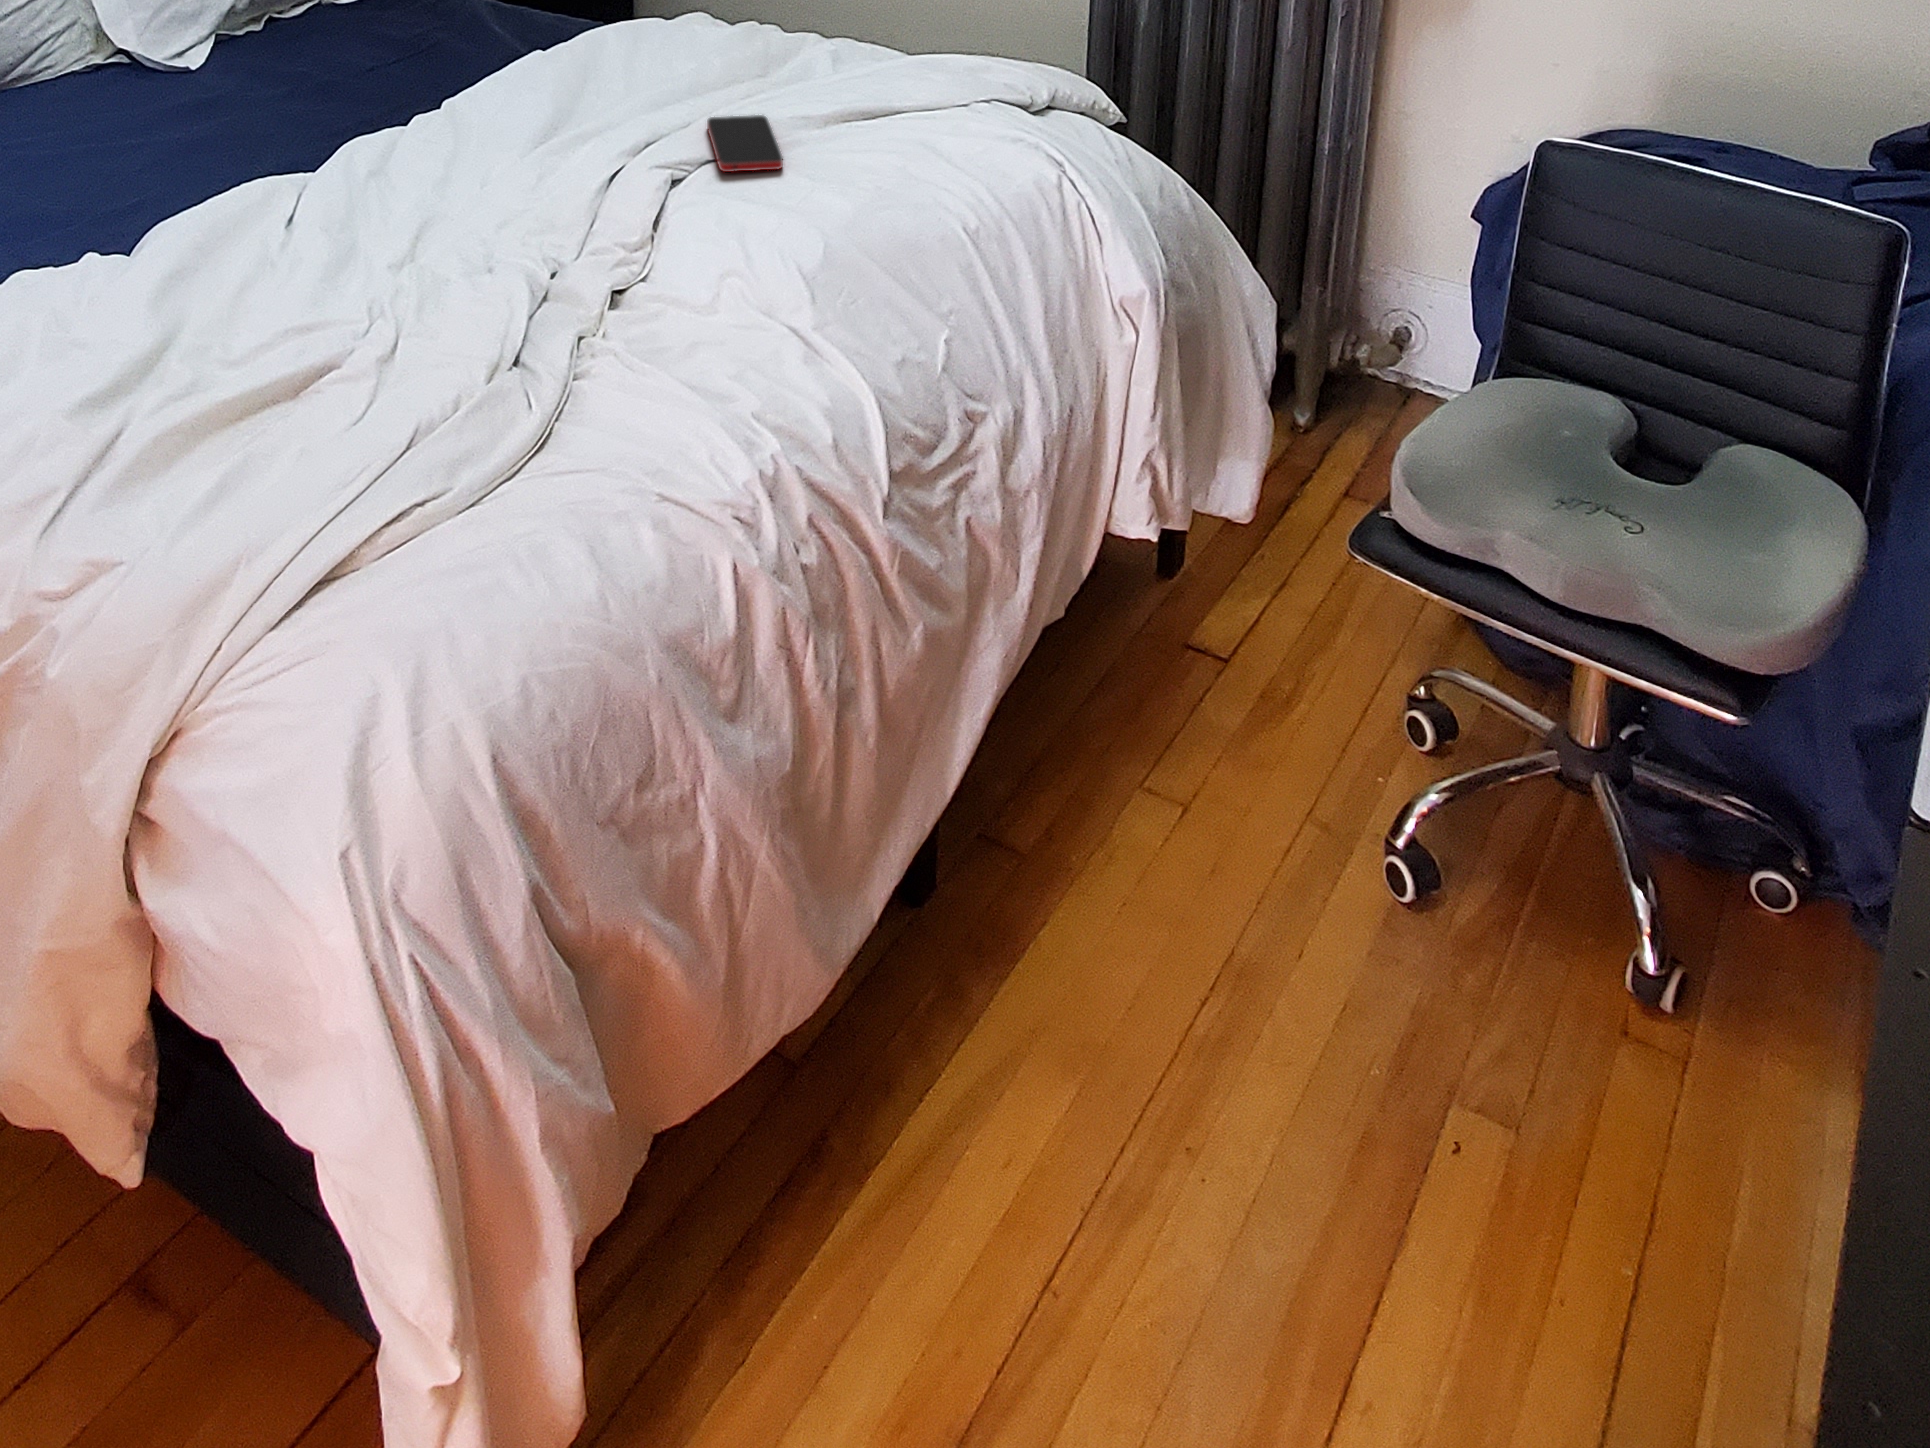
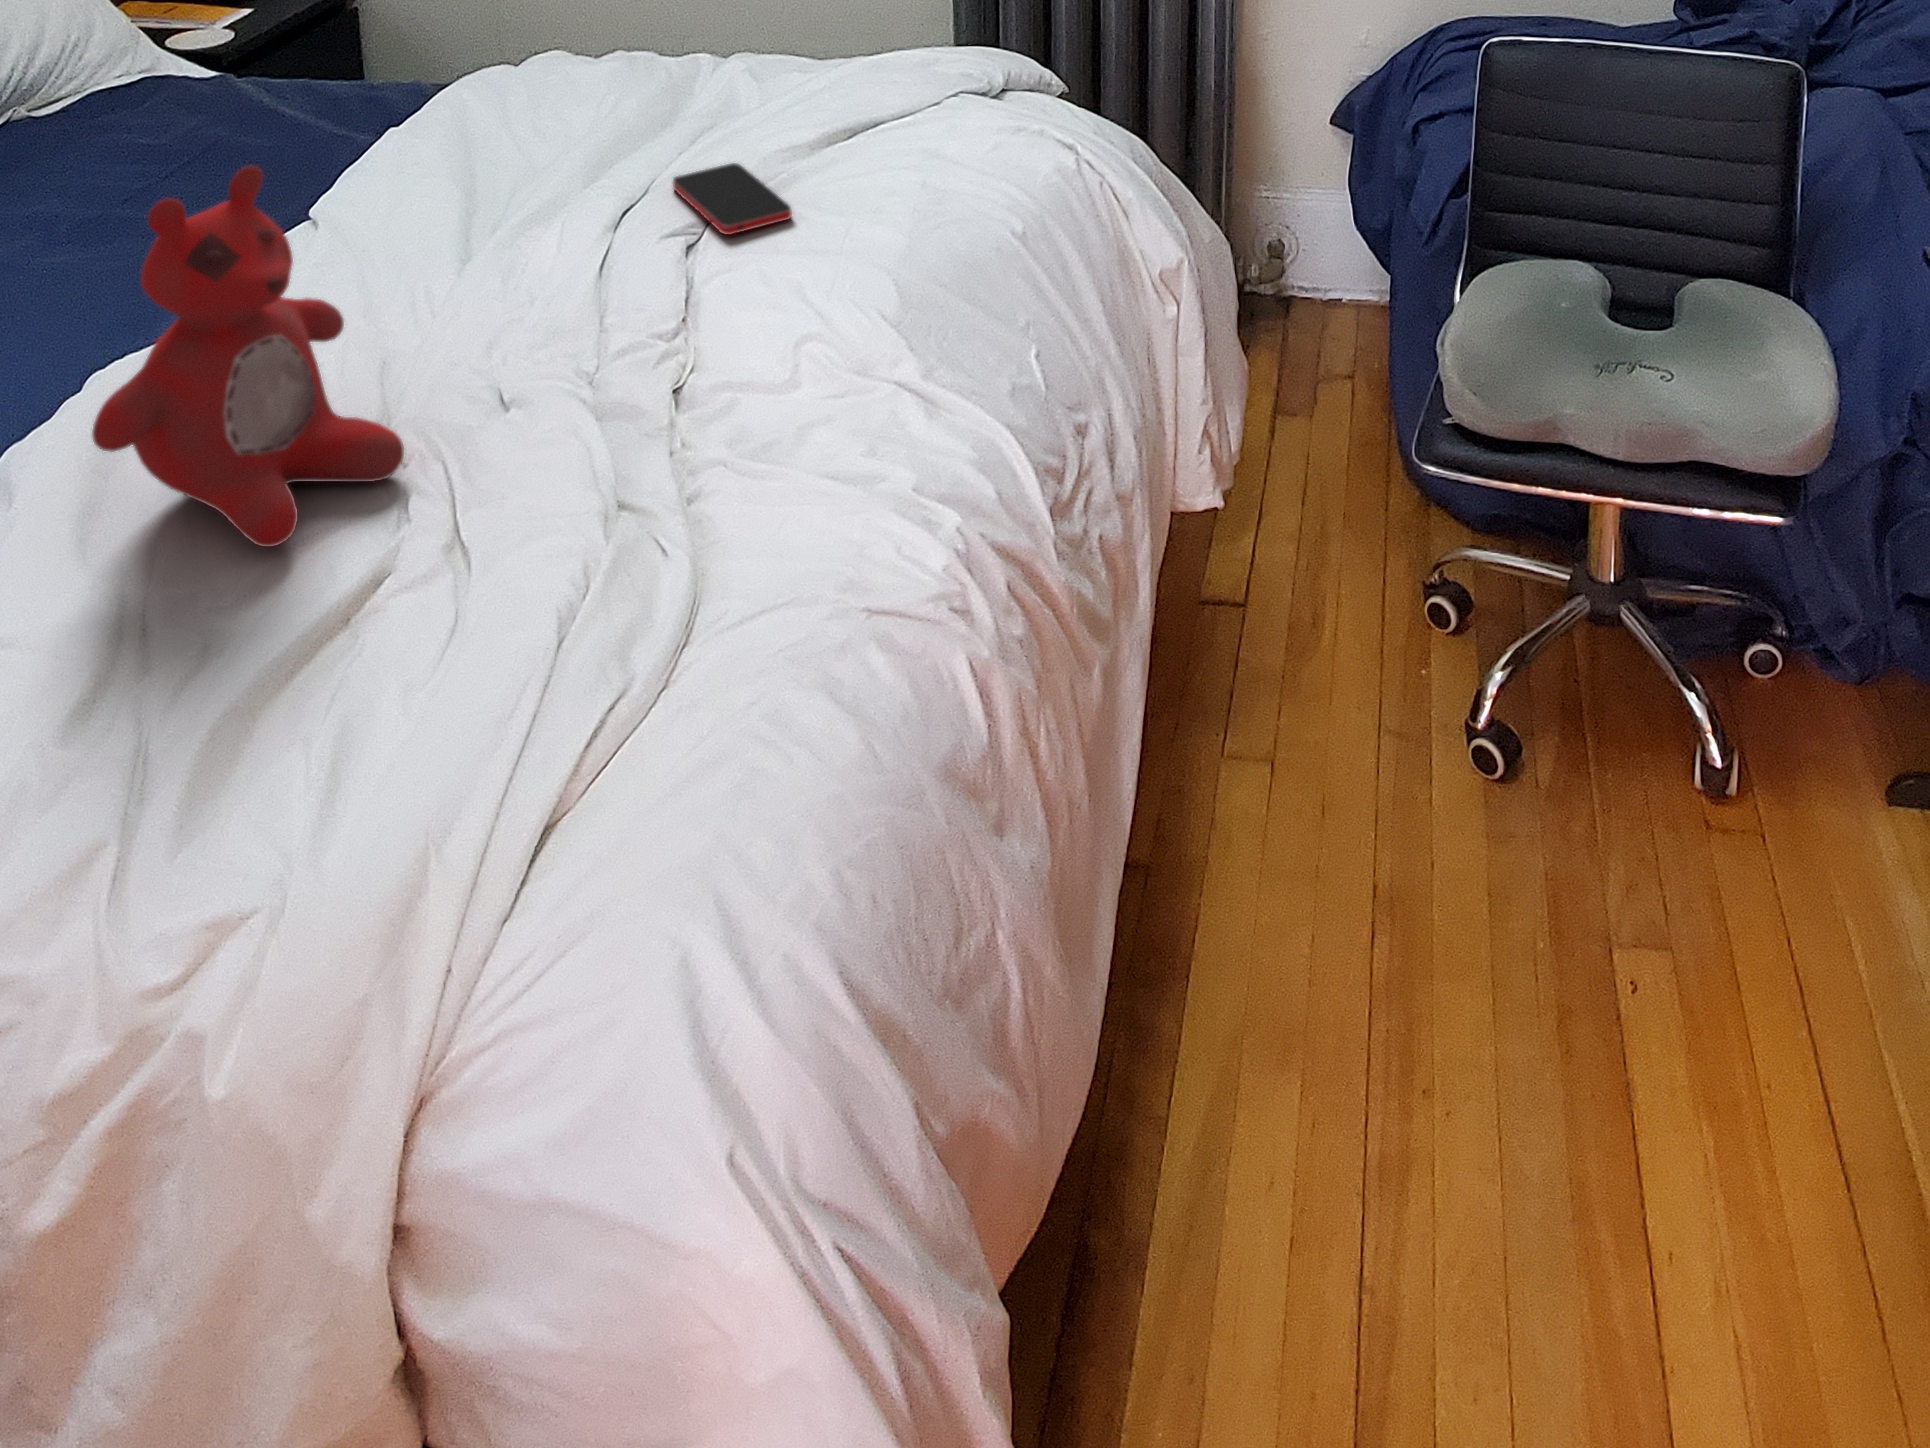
stuffed bear: none [178,33,393,324] -> present [92,166,404,547]

